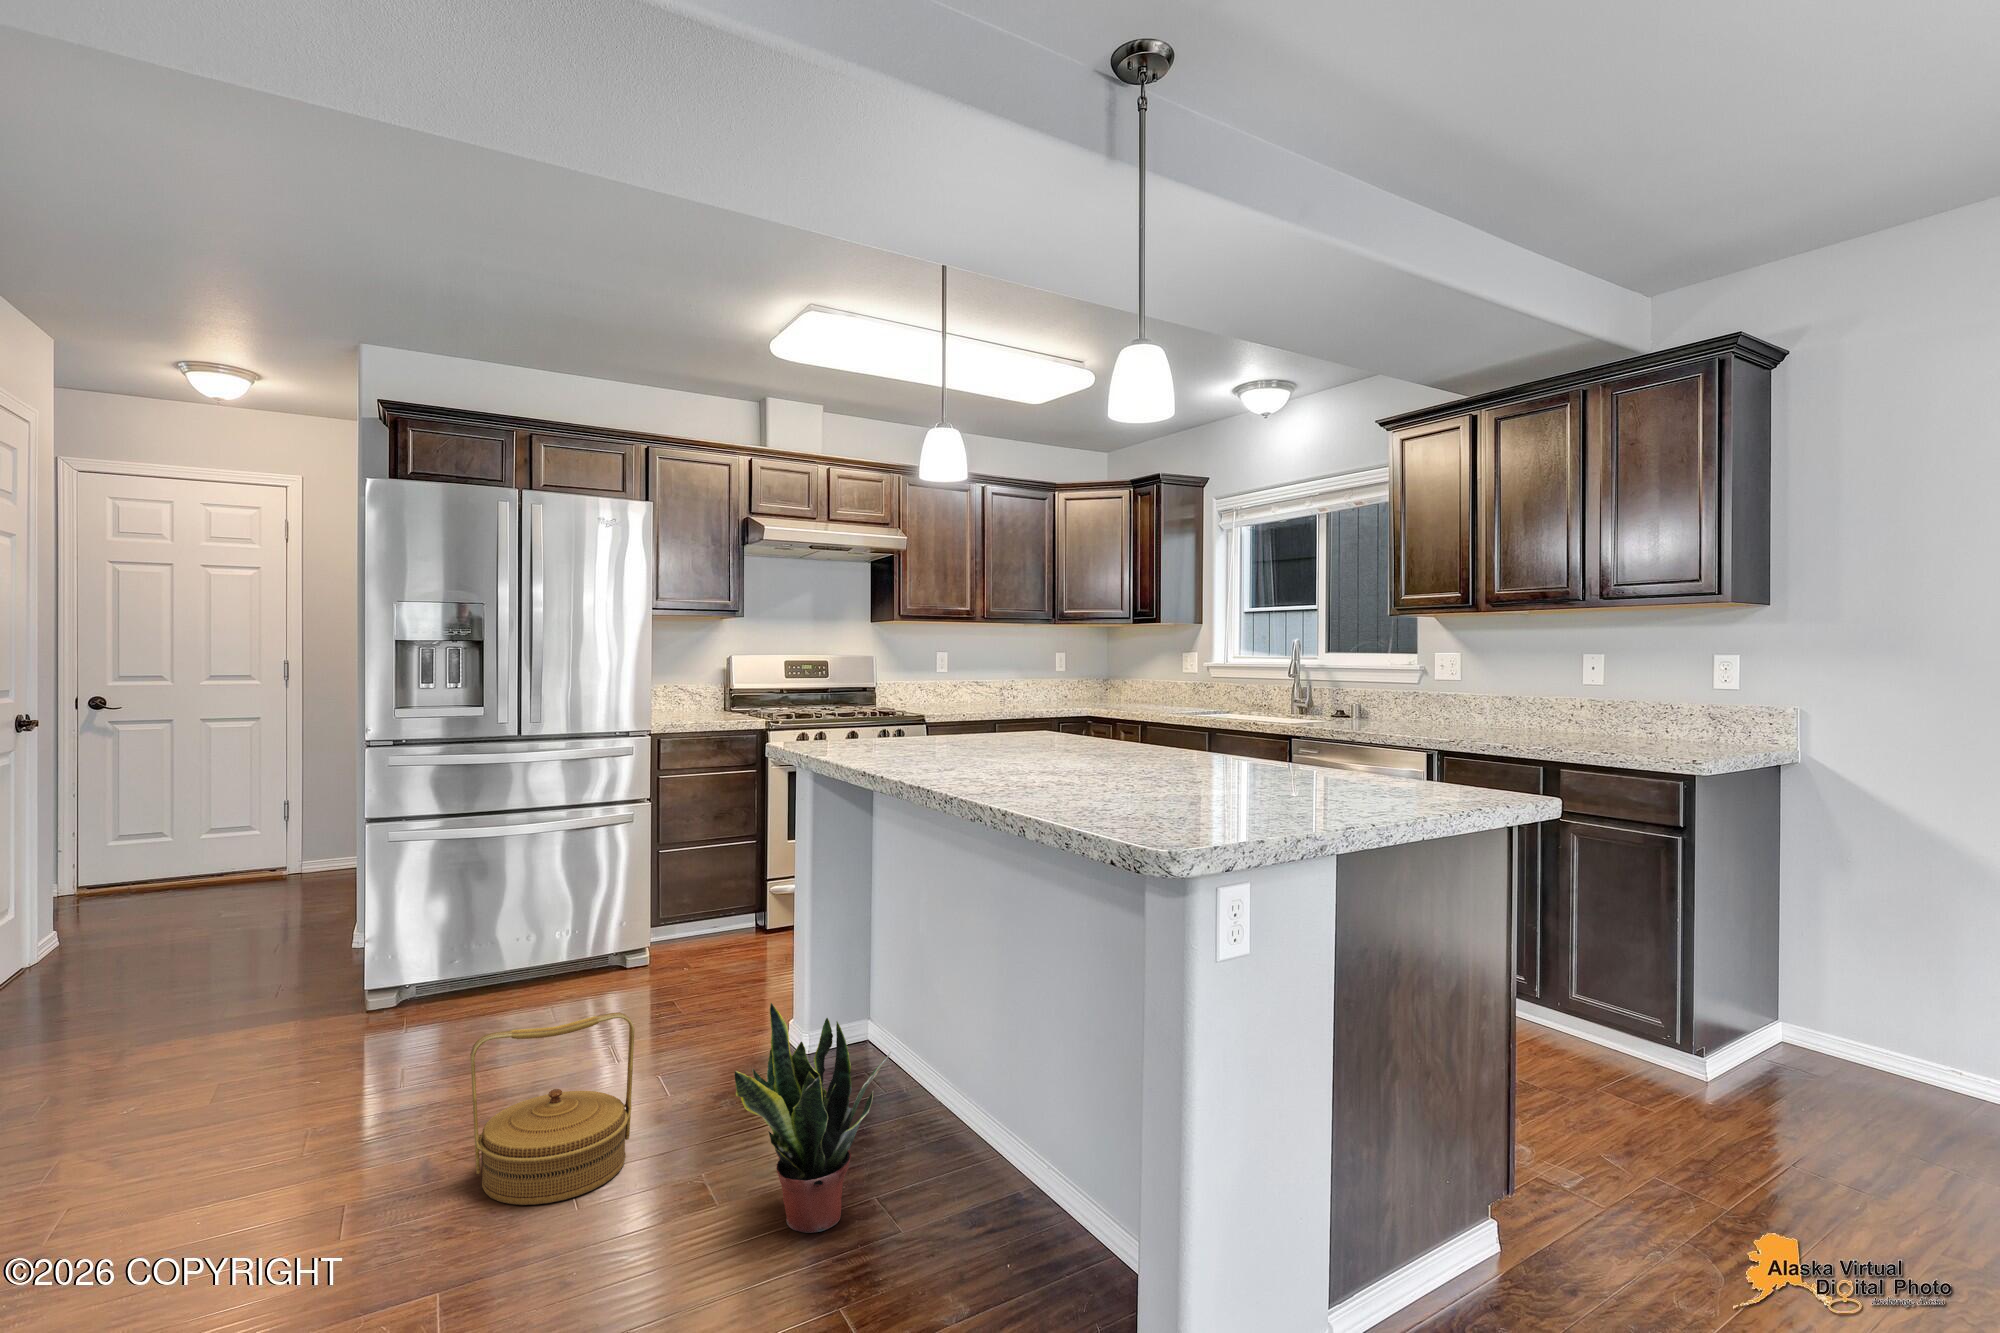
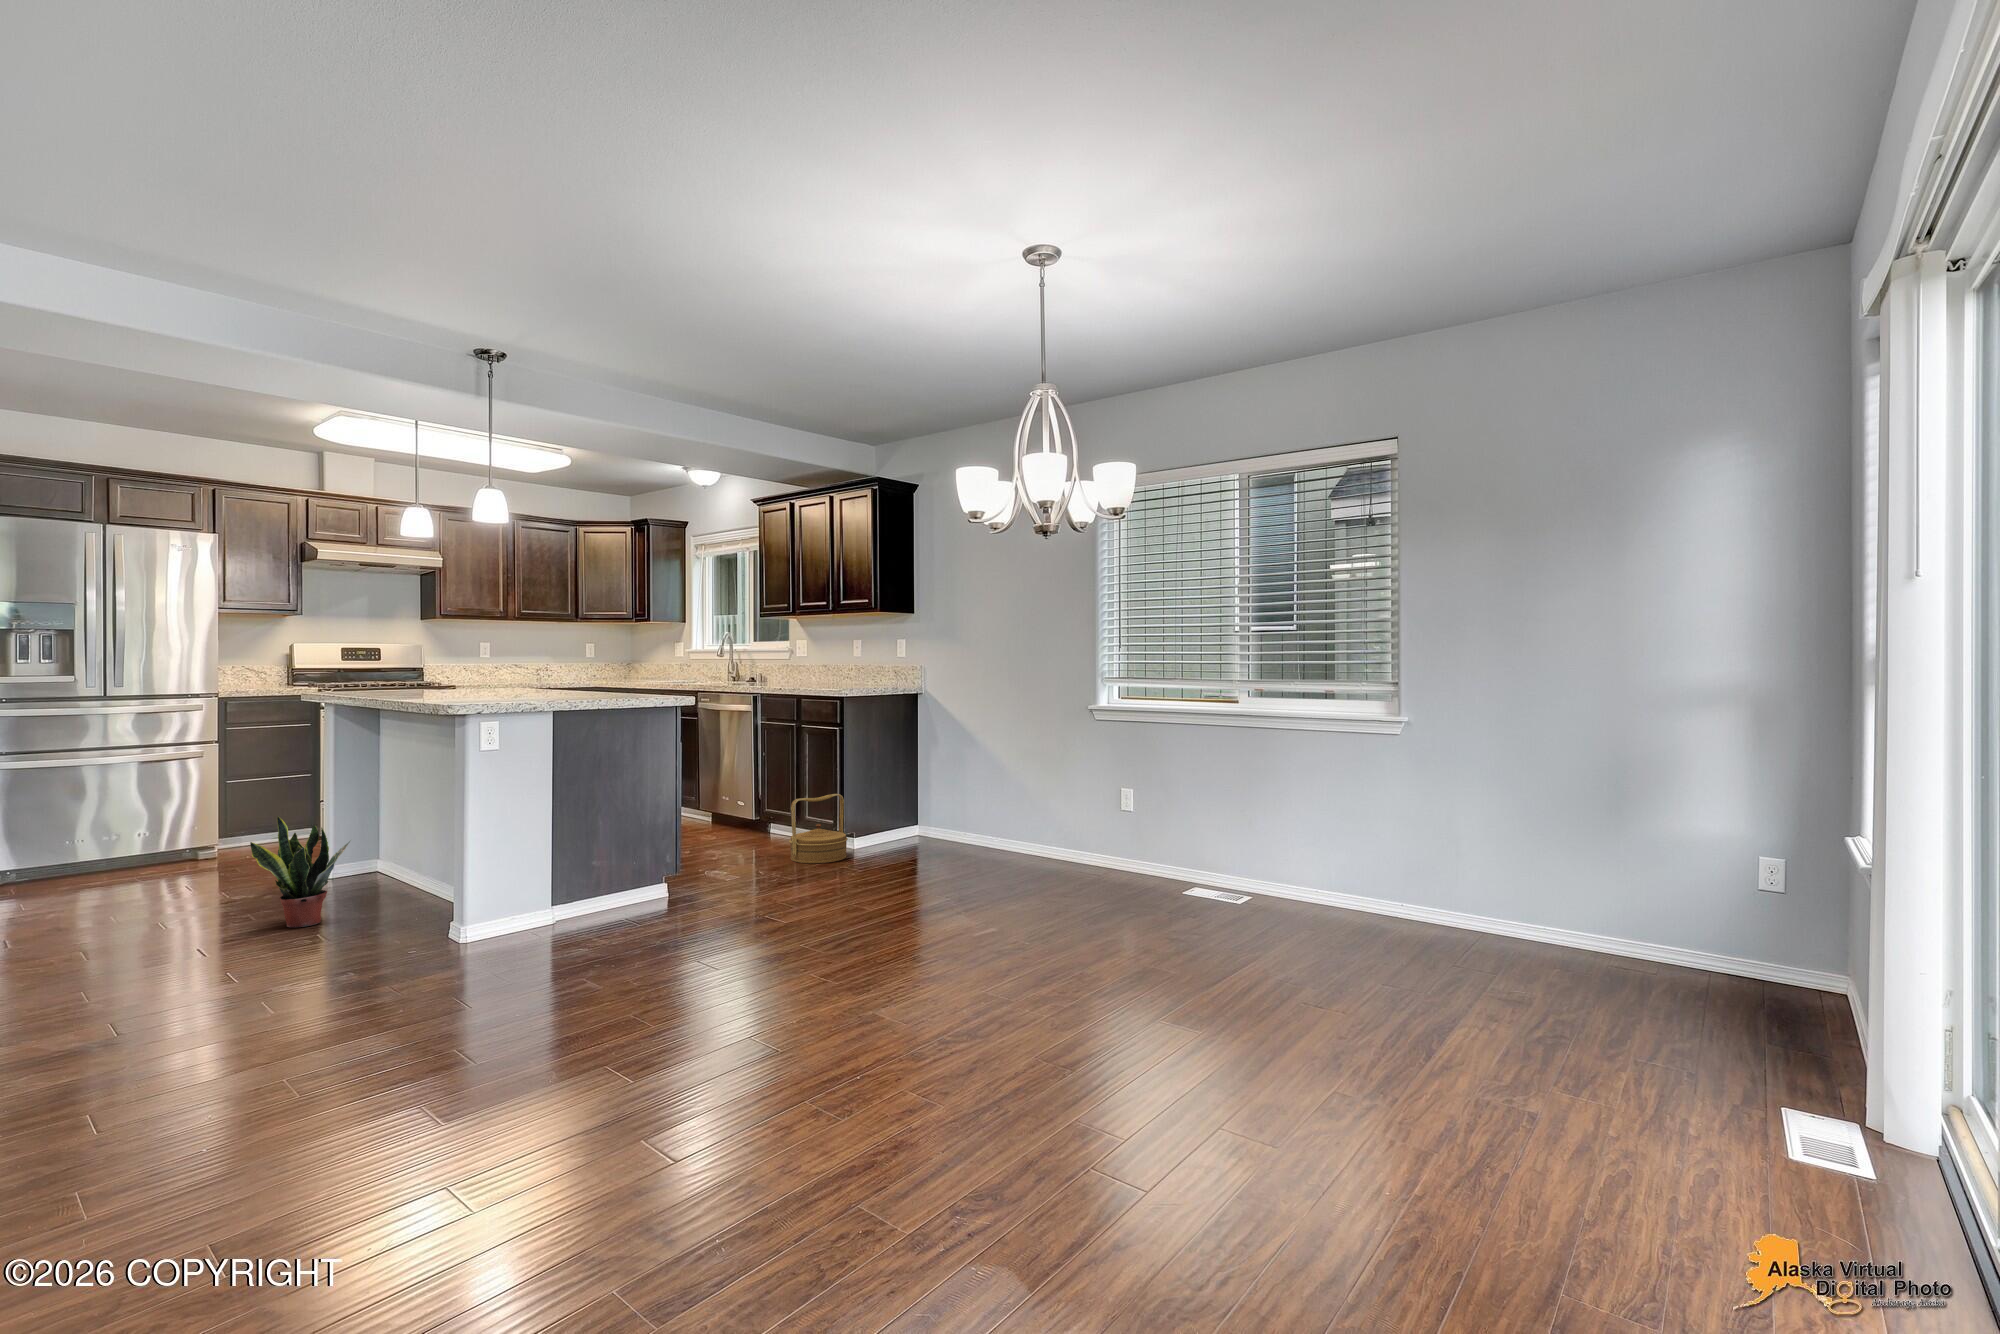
basket: present [470,1012,635,1205] -> present [789,794,848,863]

